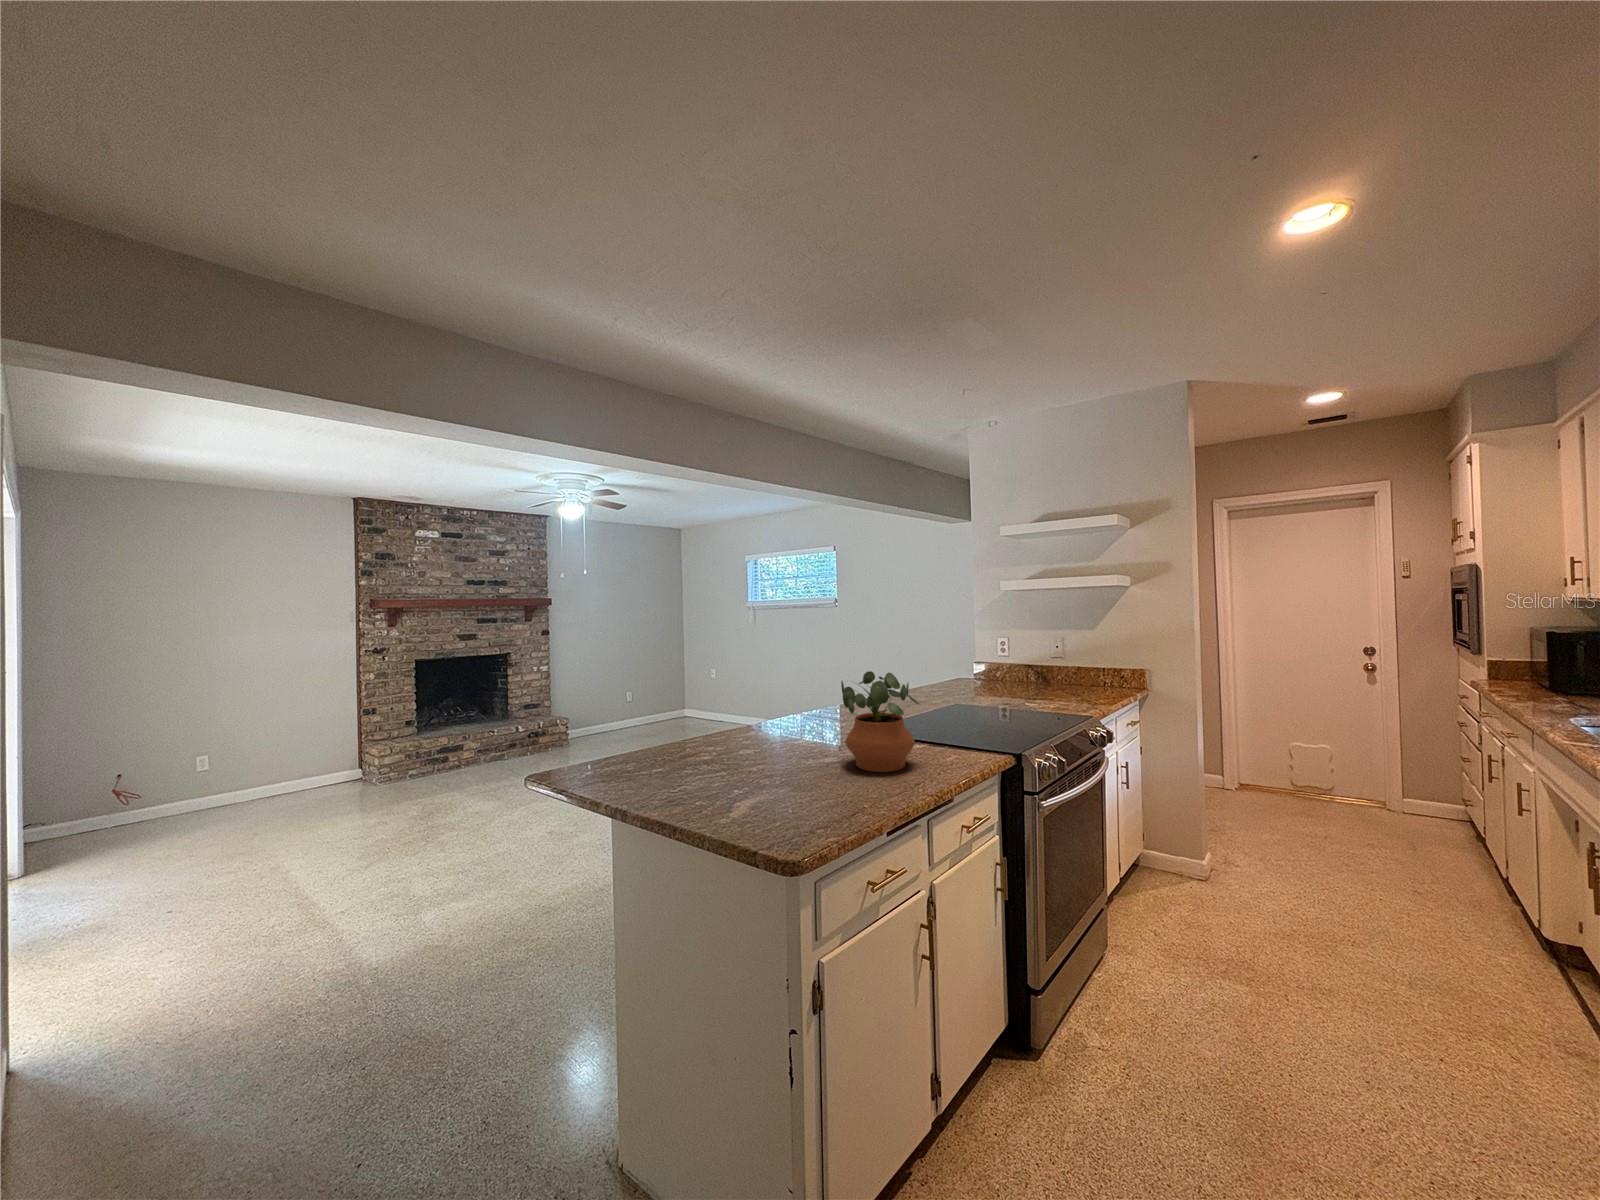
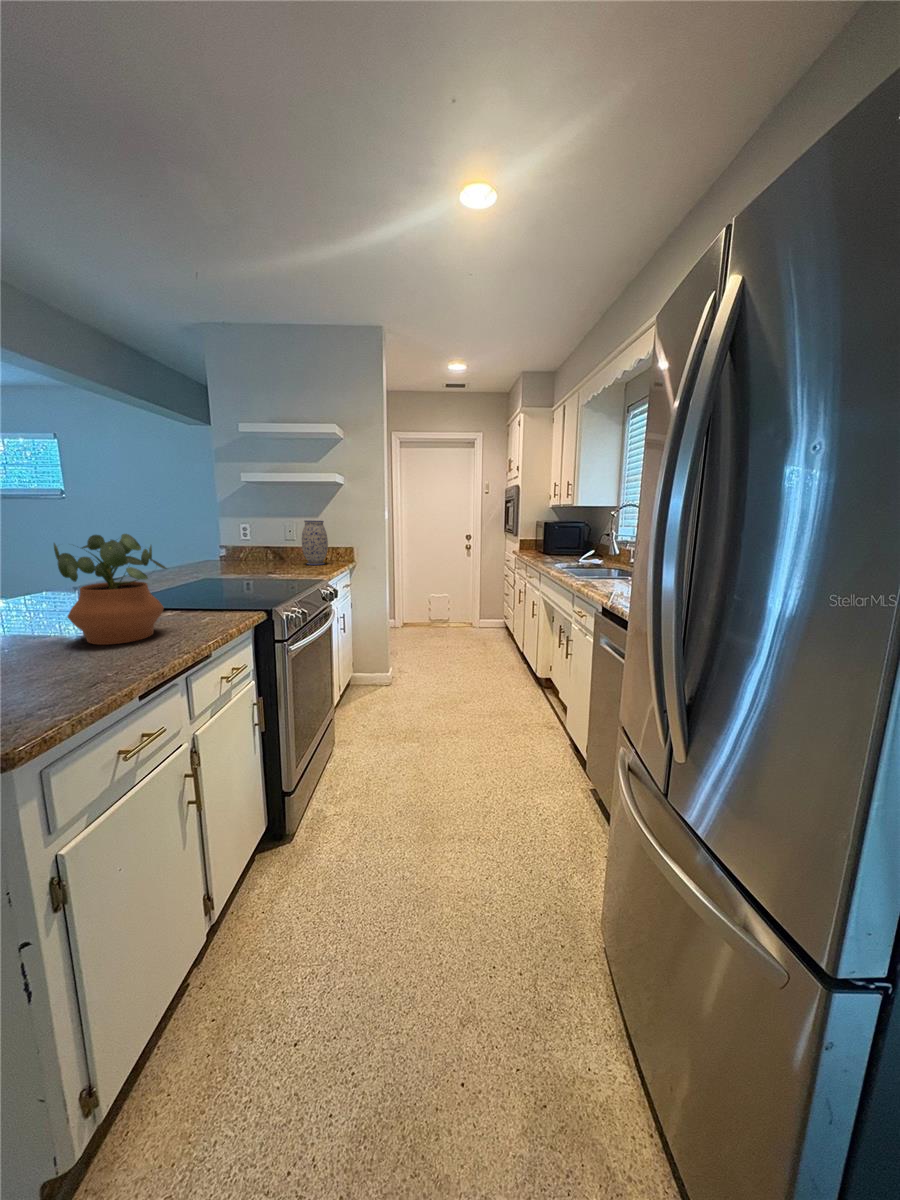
vase: none [1067,637,1102,692] -> present [302,520,328,565]

